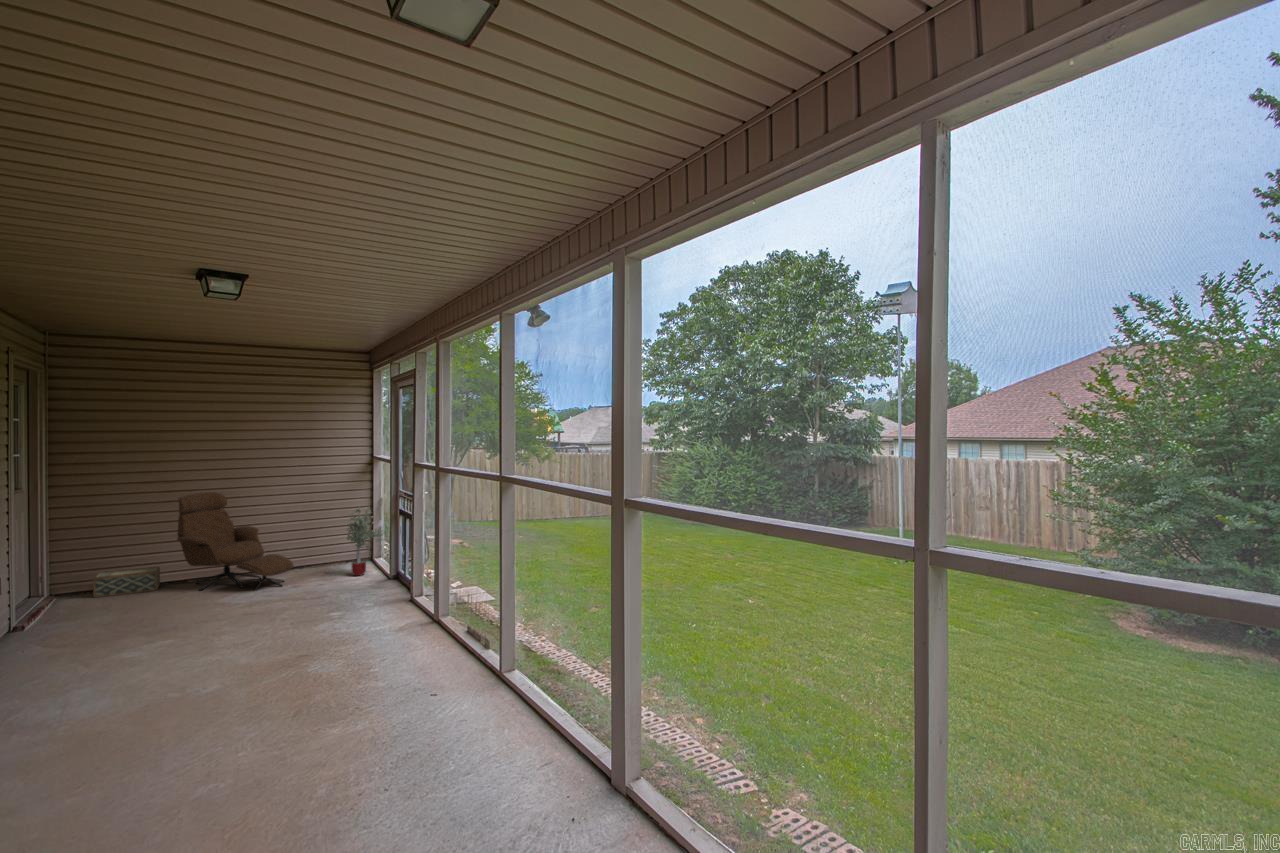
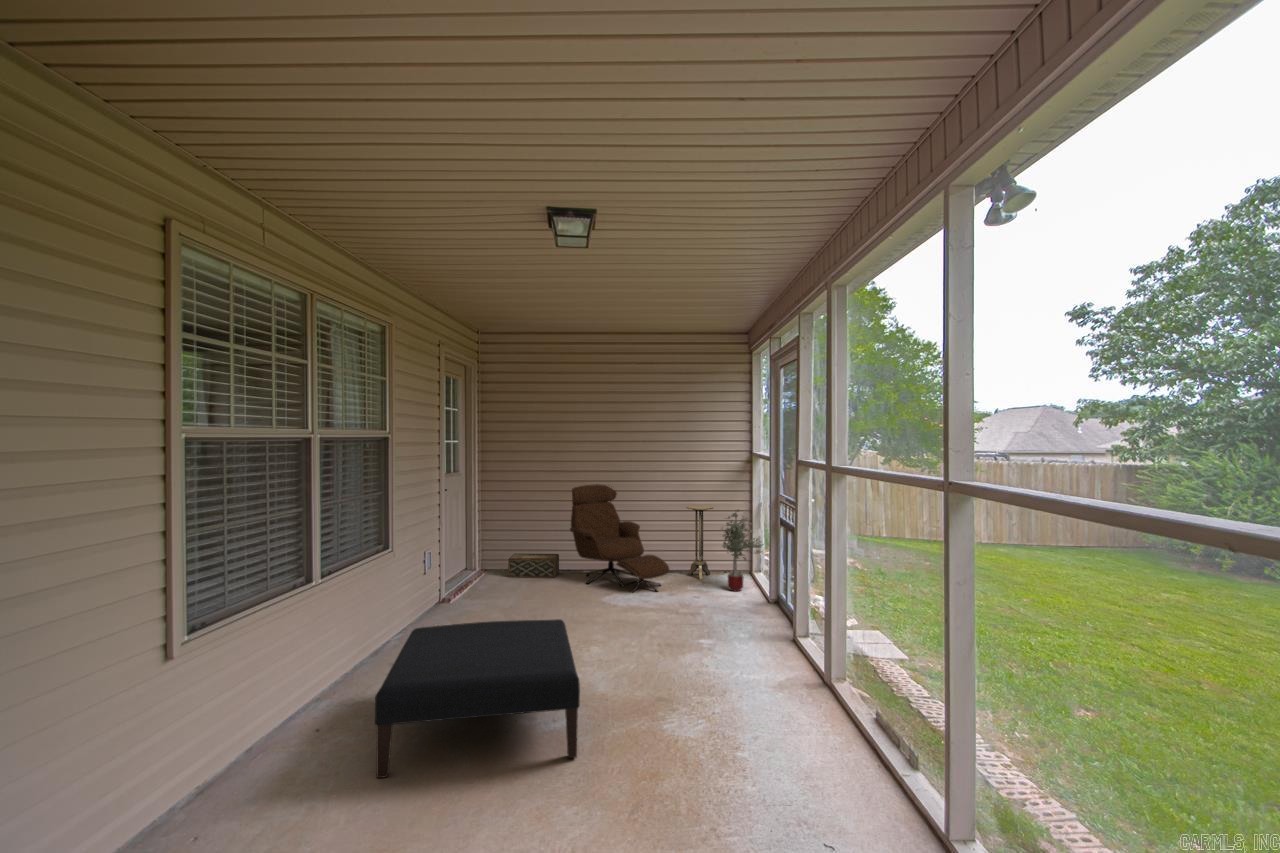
side table: none [309,505,336,572] -> present [686,505,714,580]
ottoman: none [33,609,244,755] -> present [375,619,580,778]

